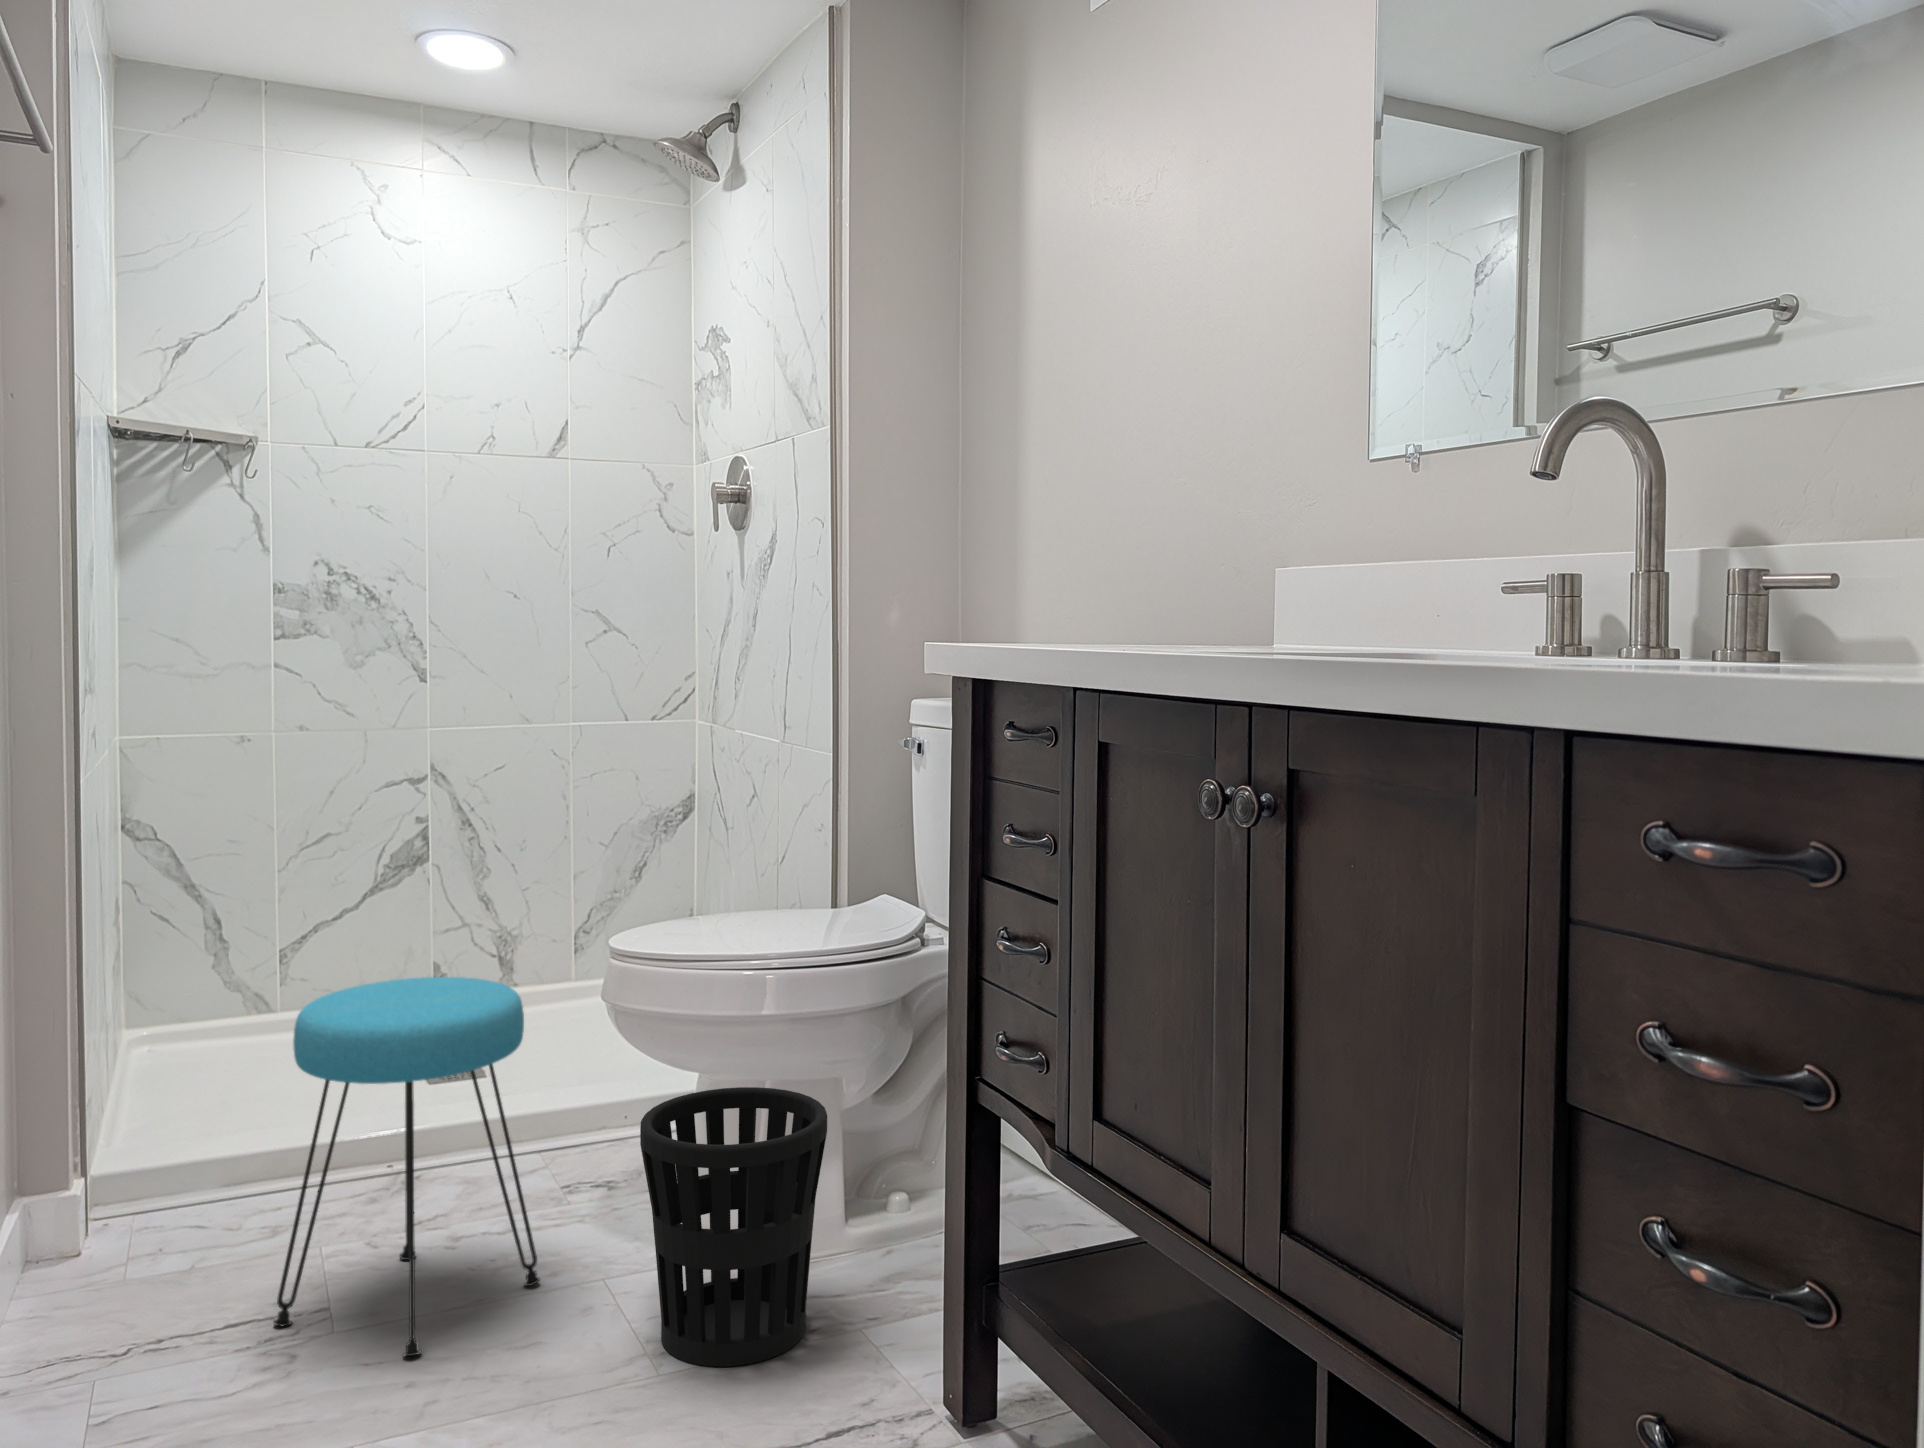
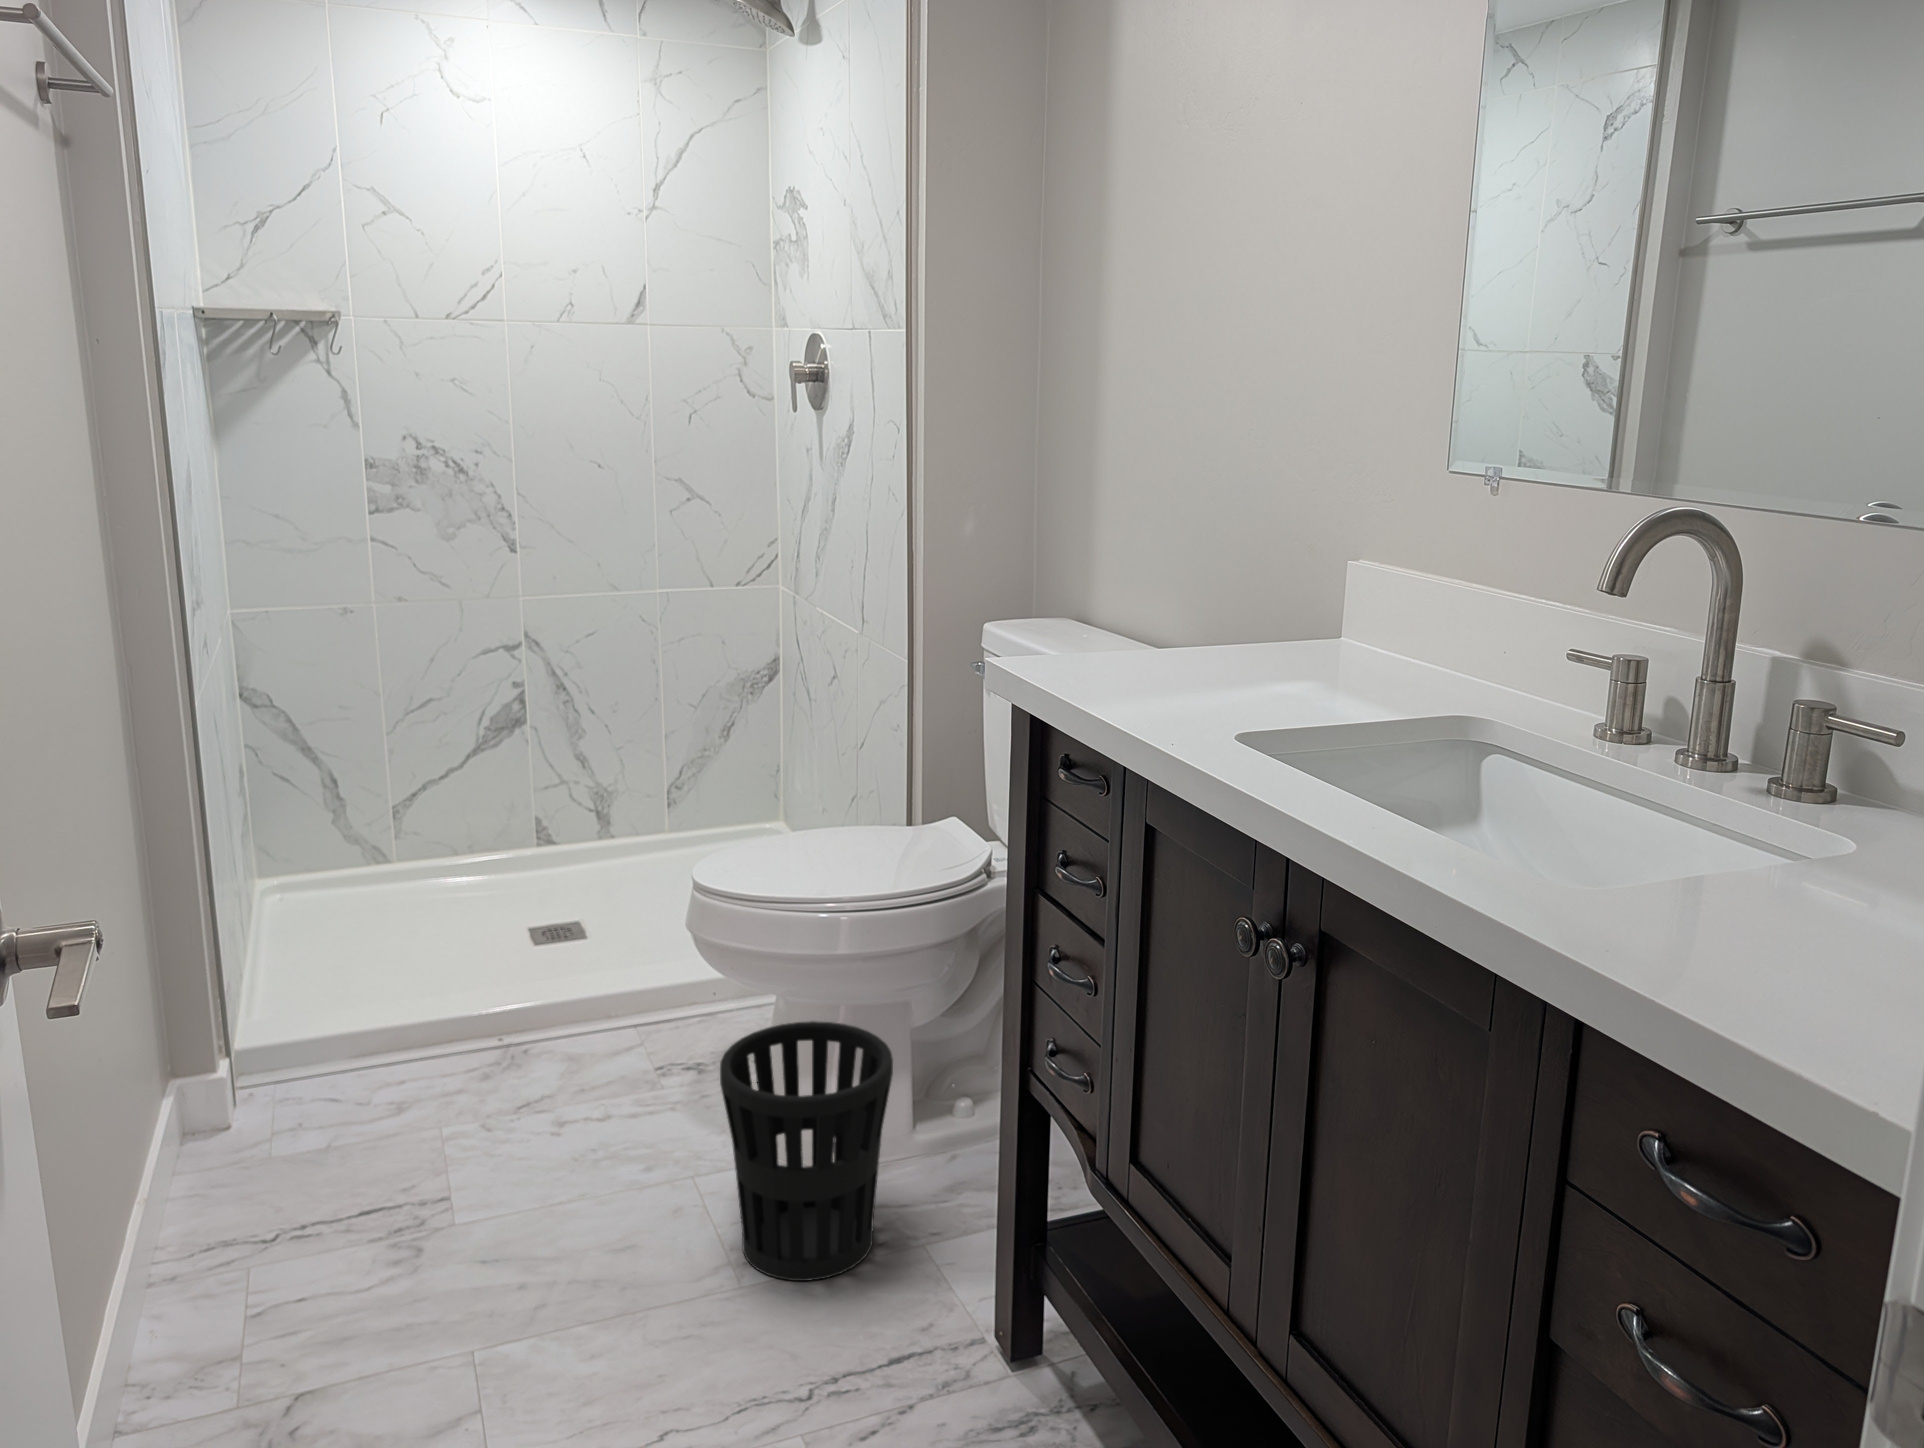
stool: present [274,977,540,1356] -> none [400,905,635,1257]

